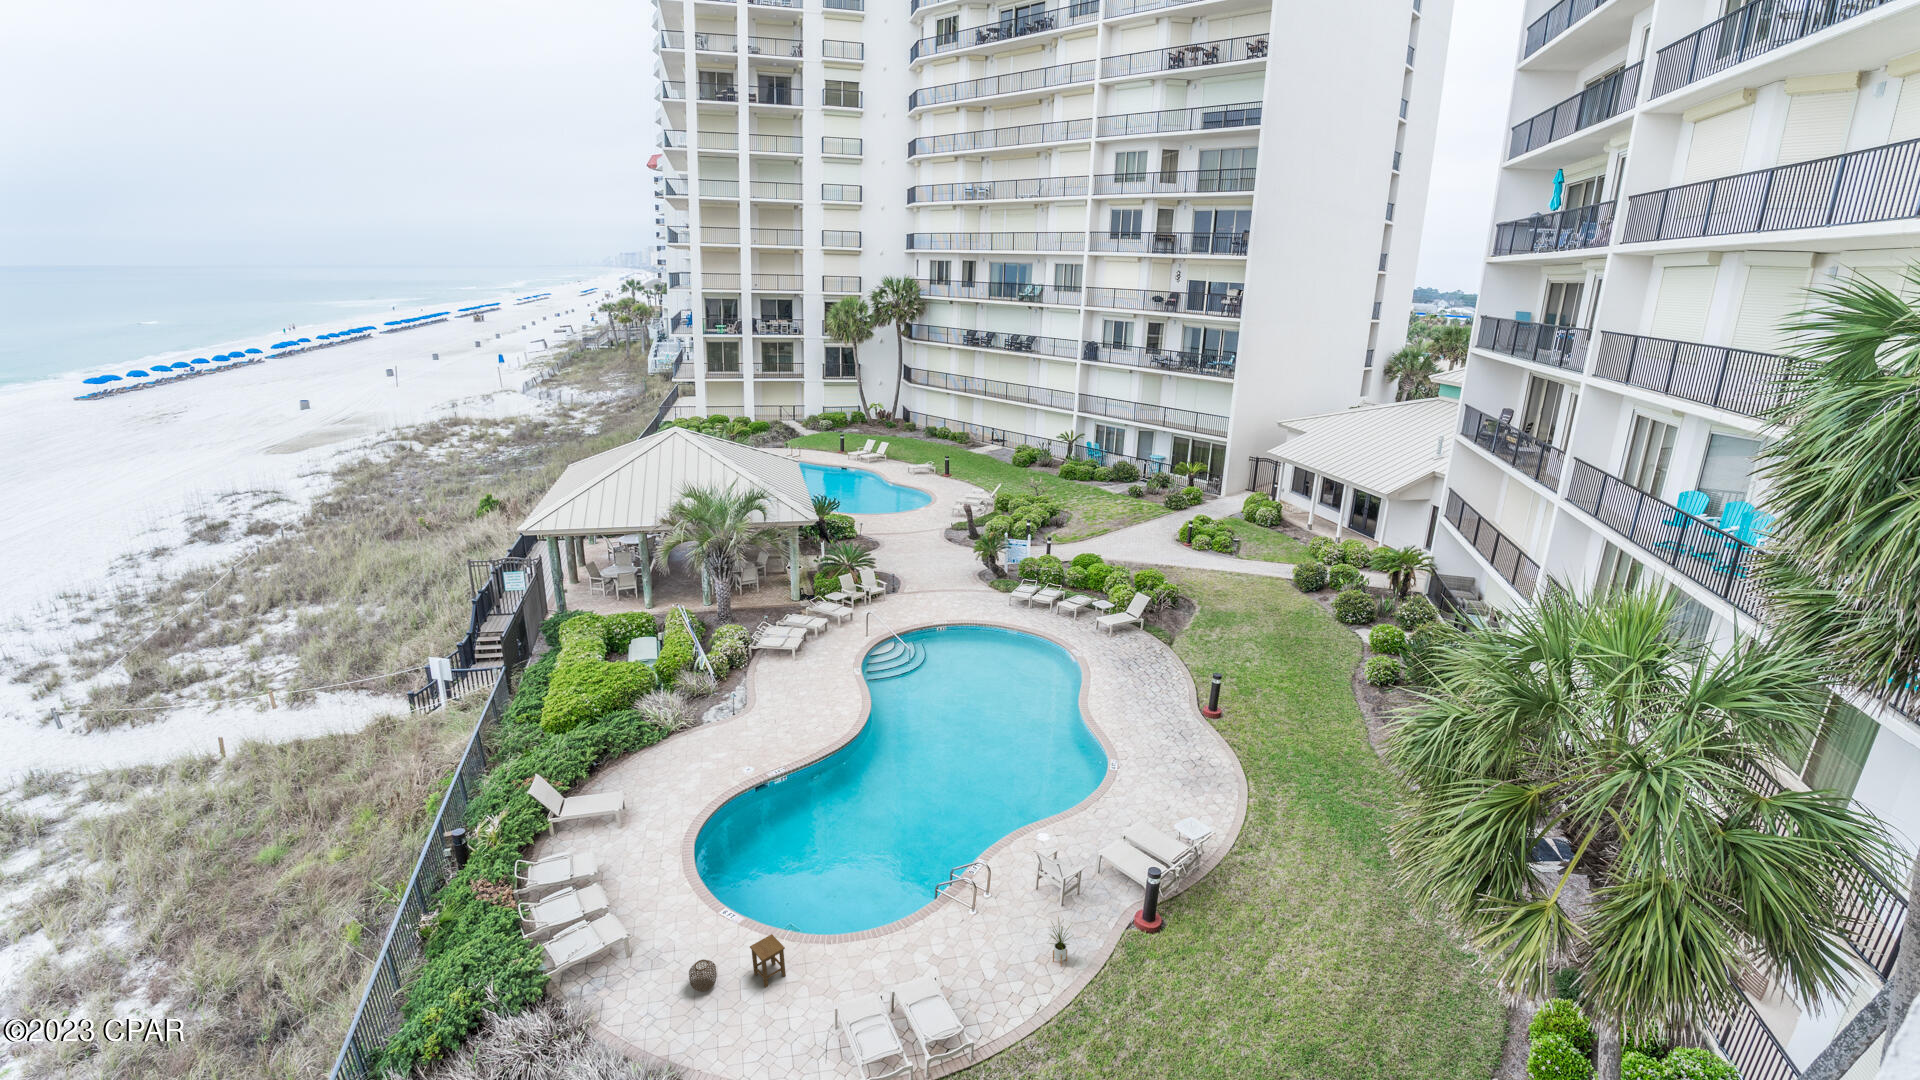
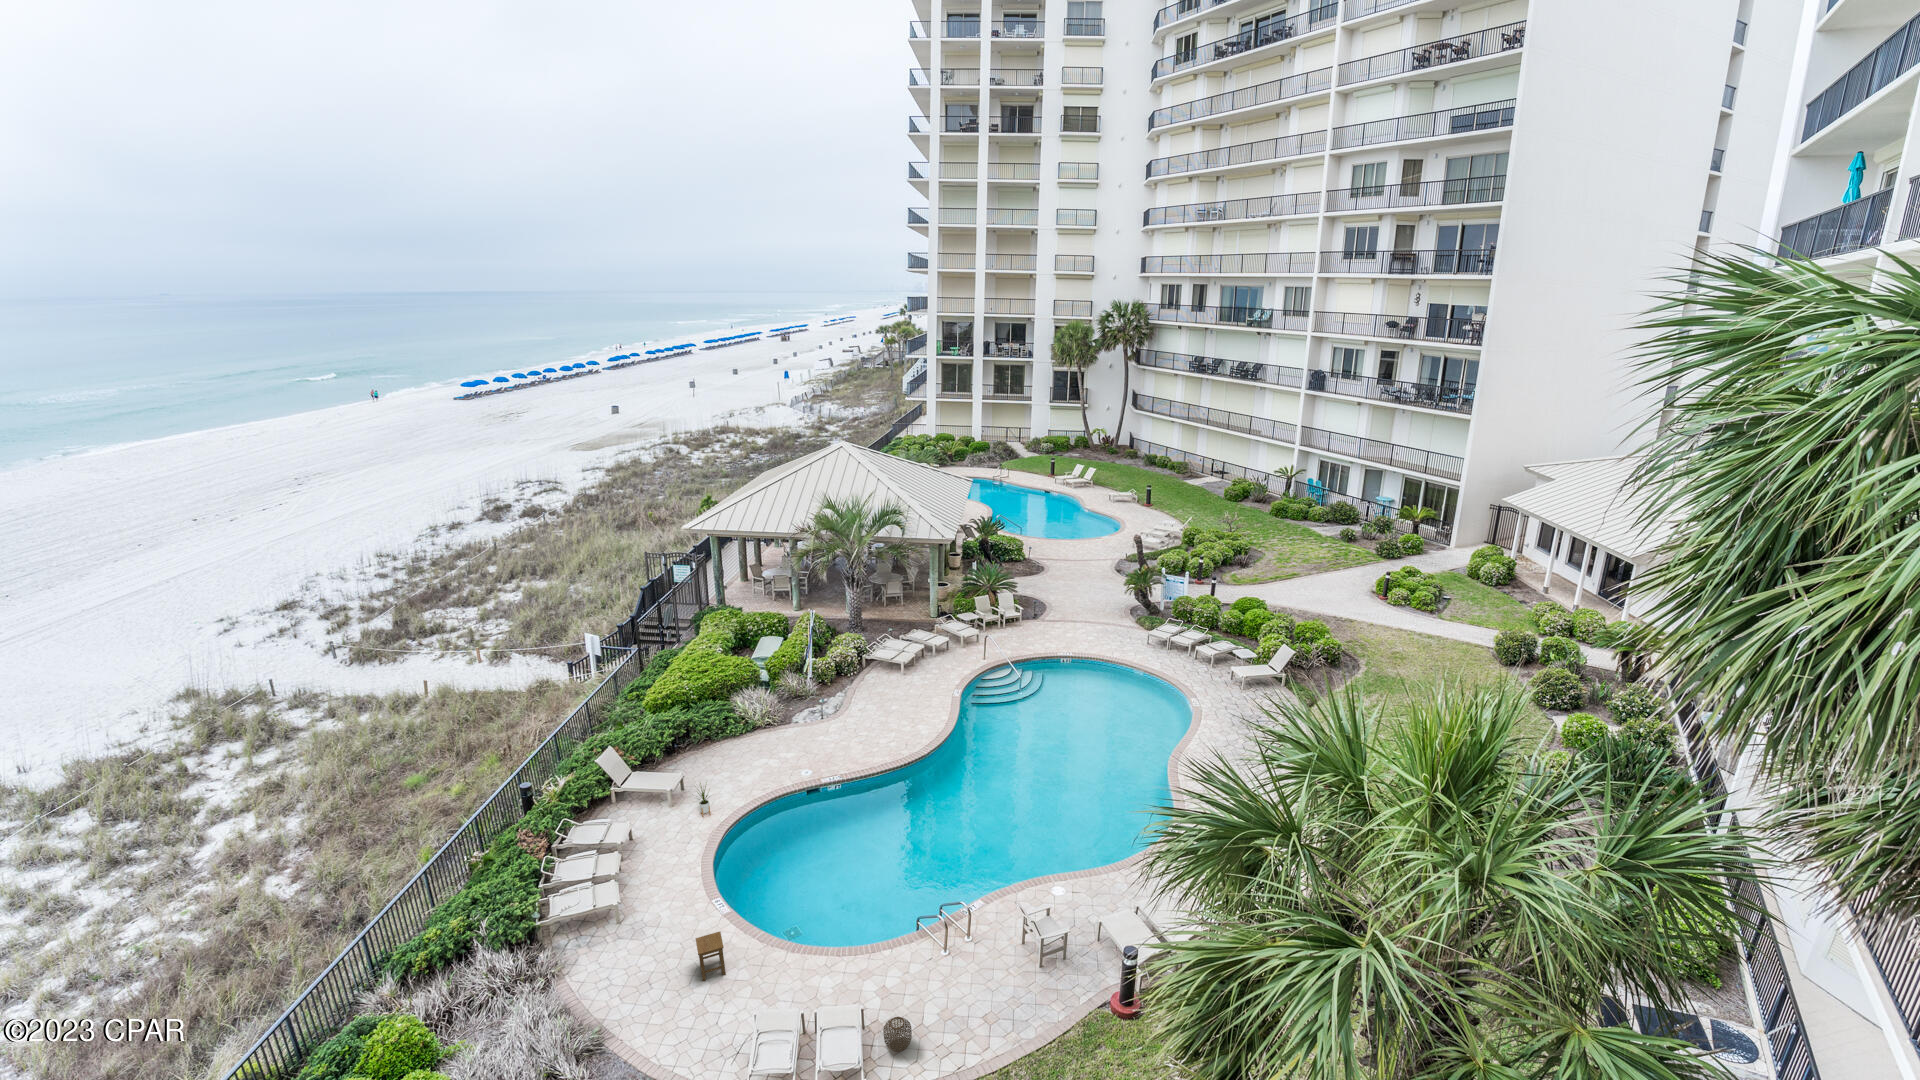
house plant: present [1052,917,1070,966] -> present [698,783,711,817]
woven basket: present [689,959,717,992] -> present [883,1017,912,1052]

